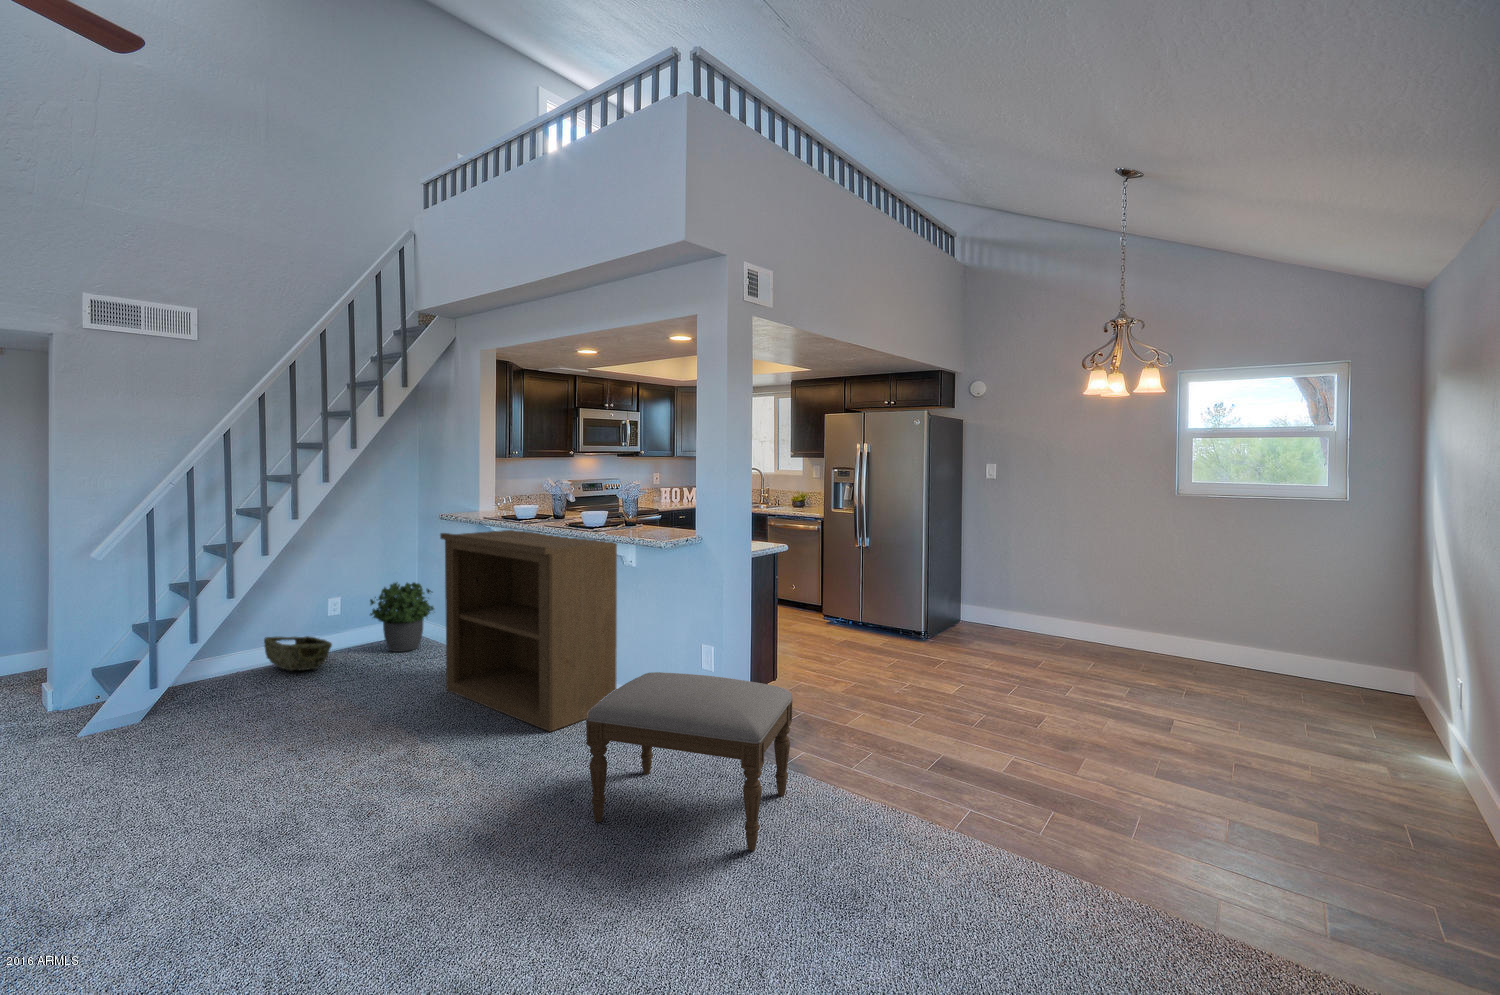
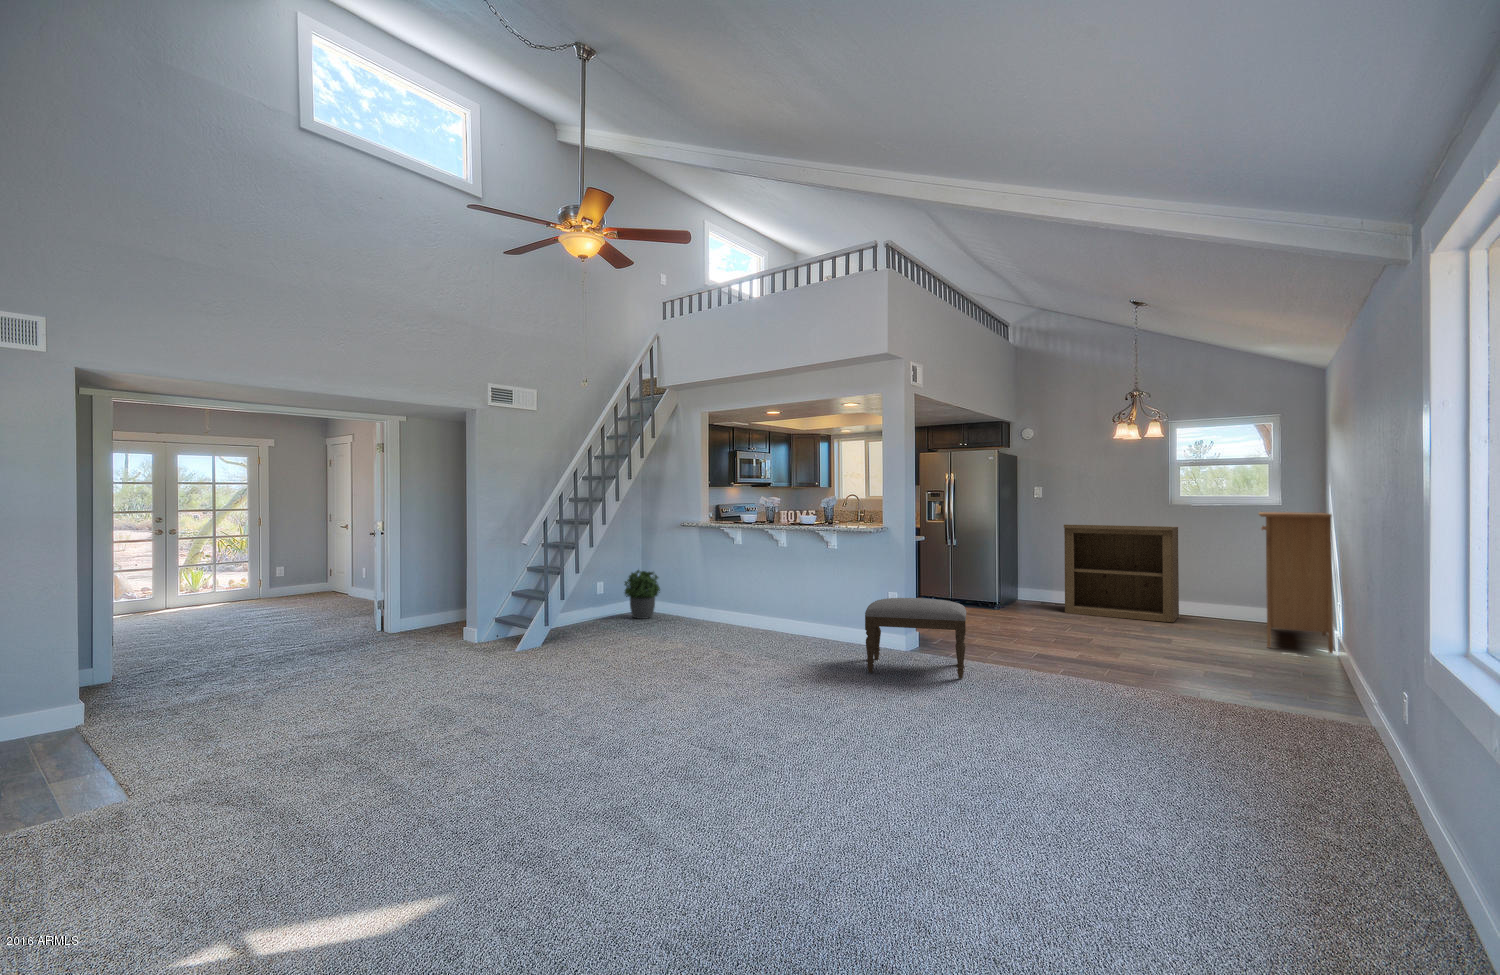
console table: none [1314,512,1466,770] -> present [1259,512,1333,654]
bookshelf: present [440,530,617,731] -> present [1064,525,1179,622]
woven basket: present [264,636,332,670] -> none [565,605,612,627]

